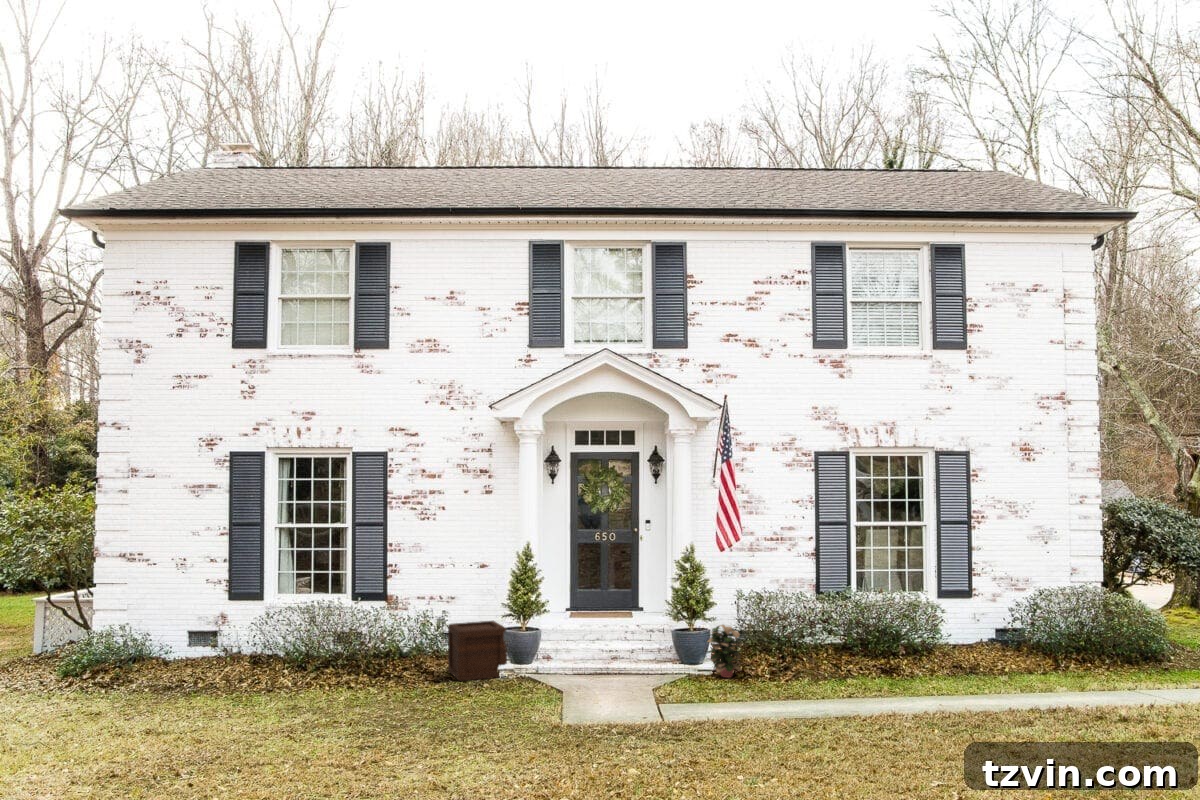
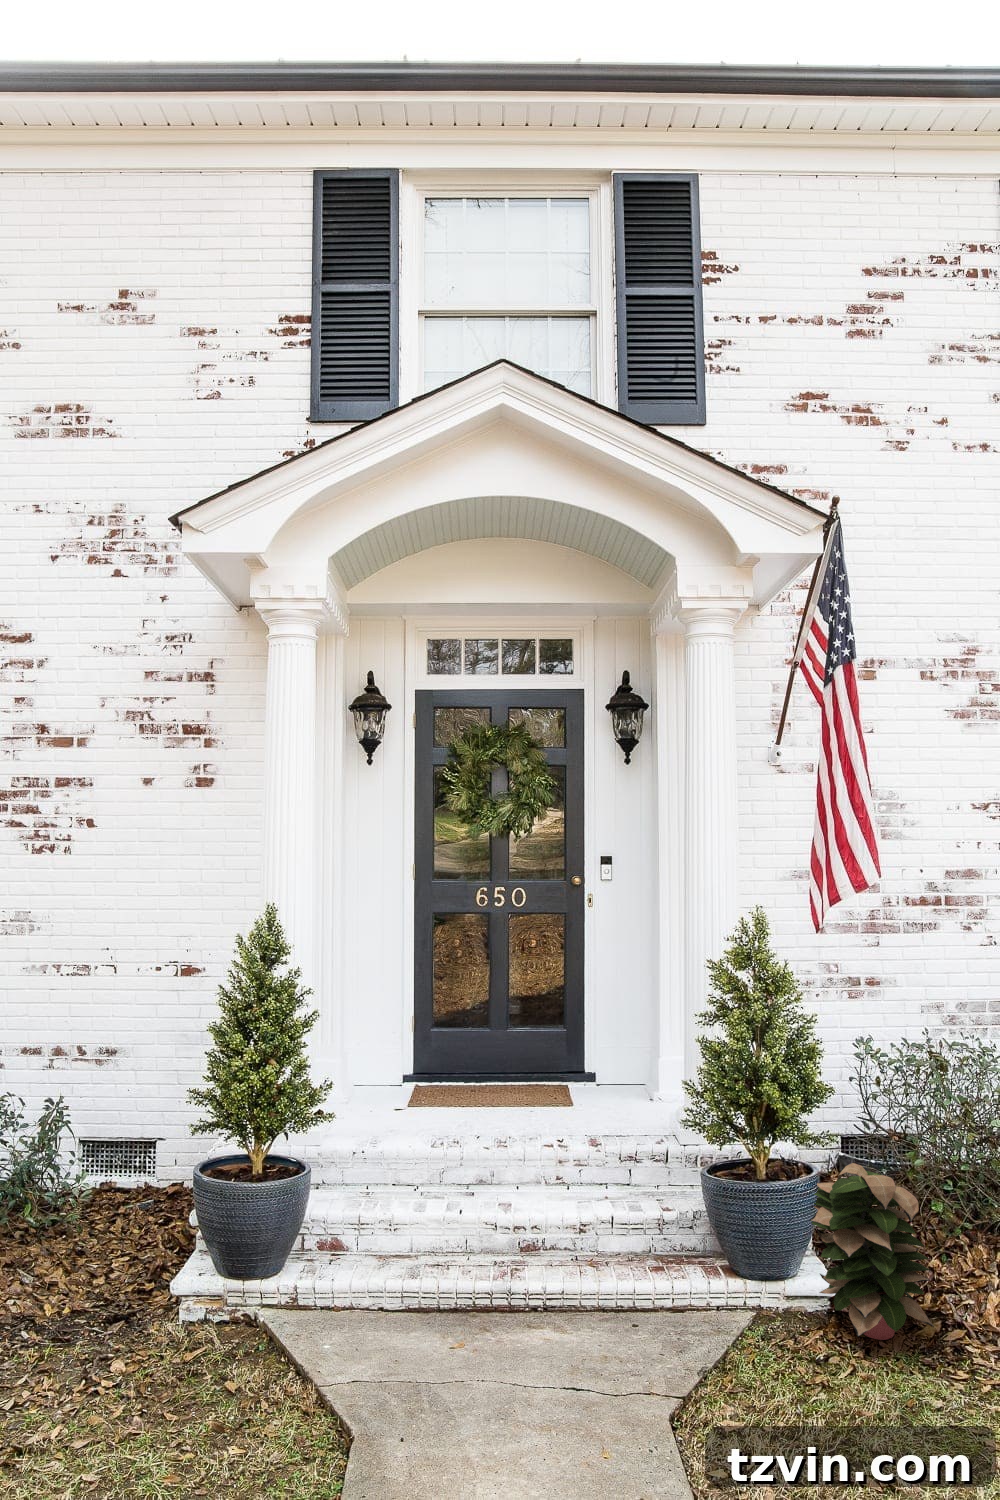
wooden crate: present [448,621,507,681] -> none [44,1123,210,1350]

